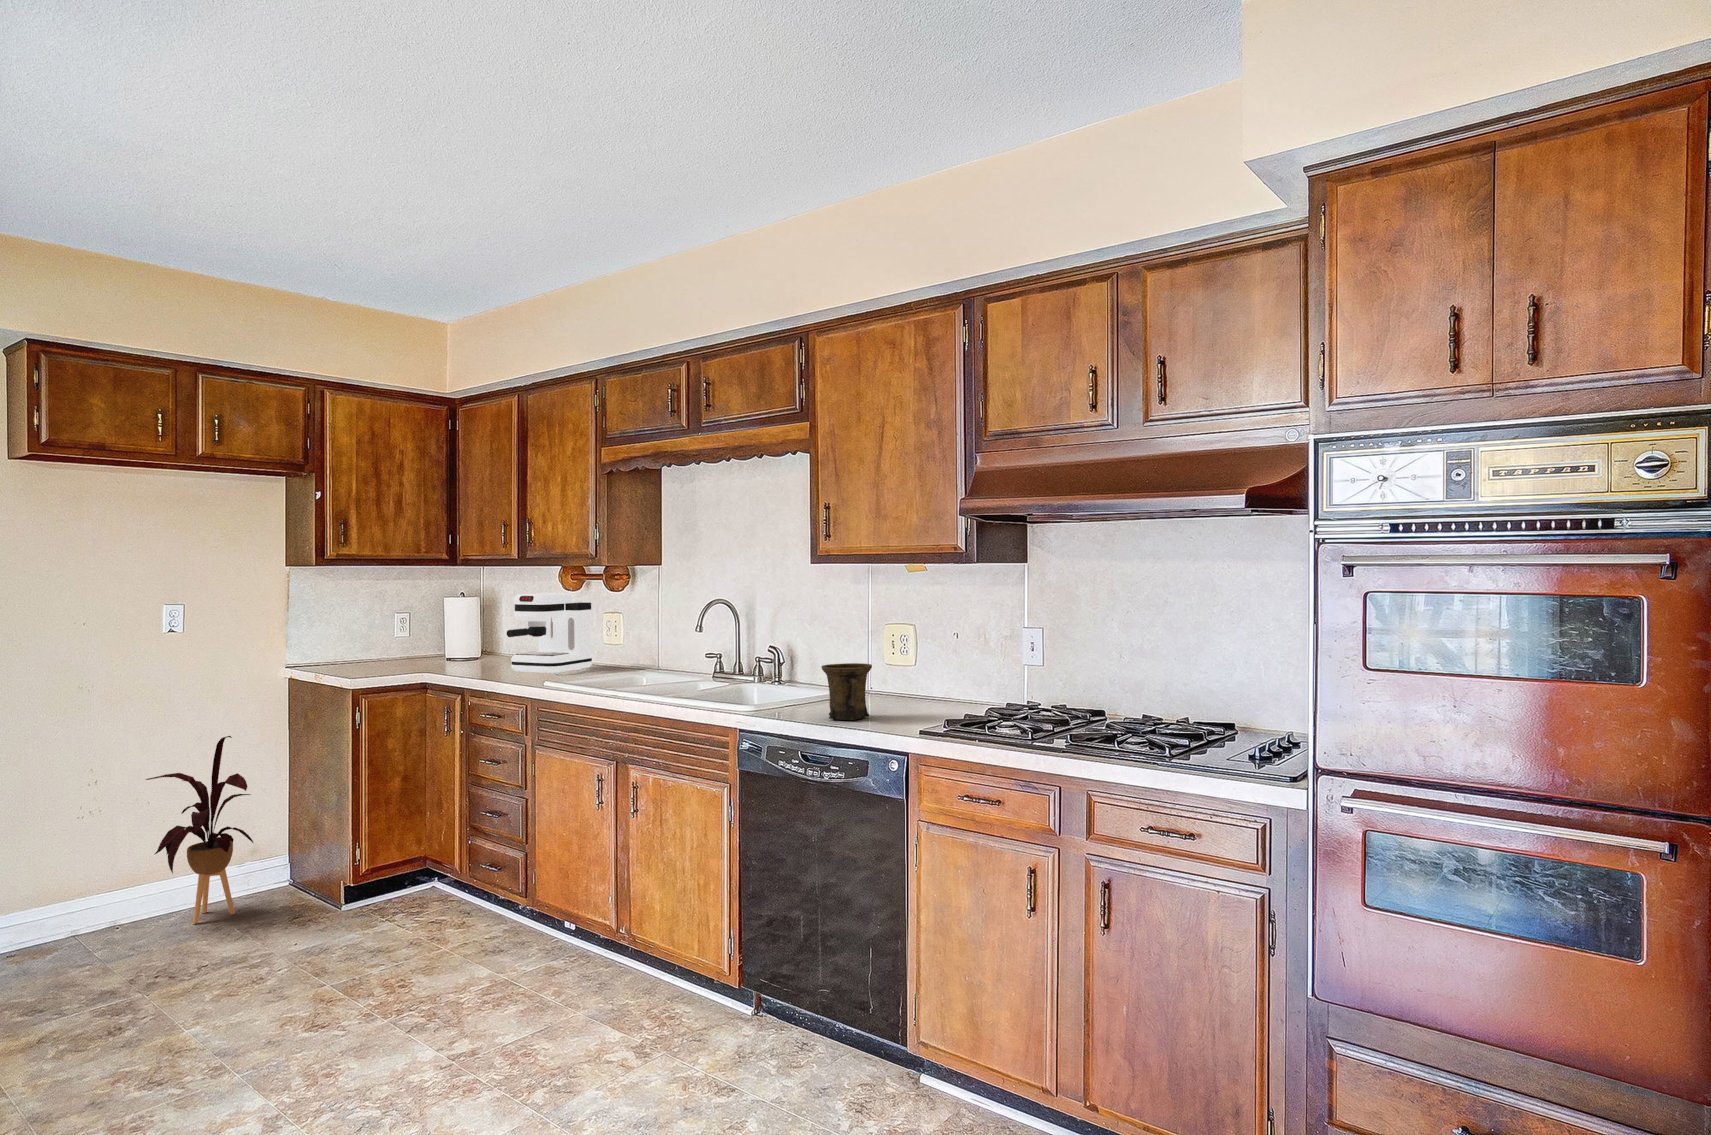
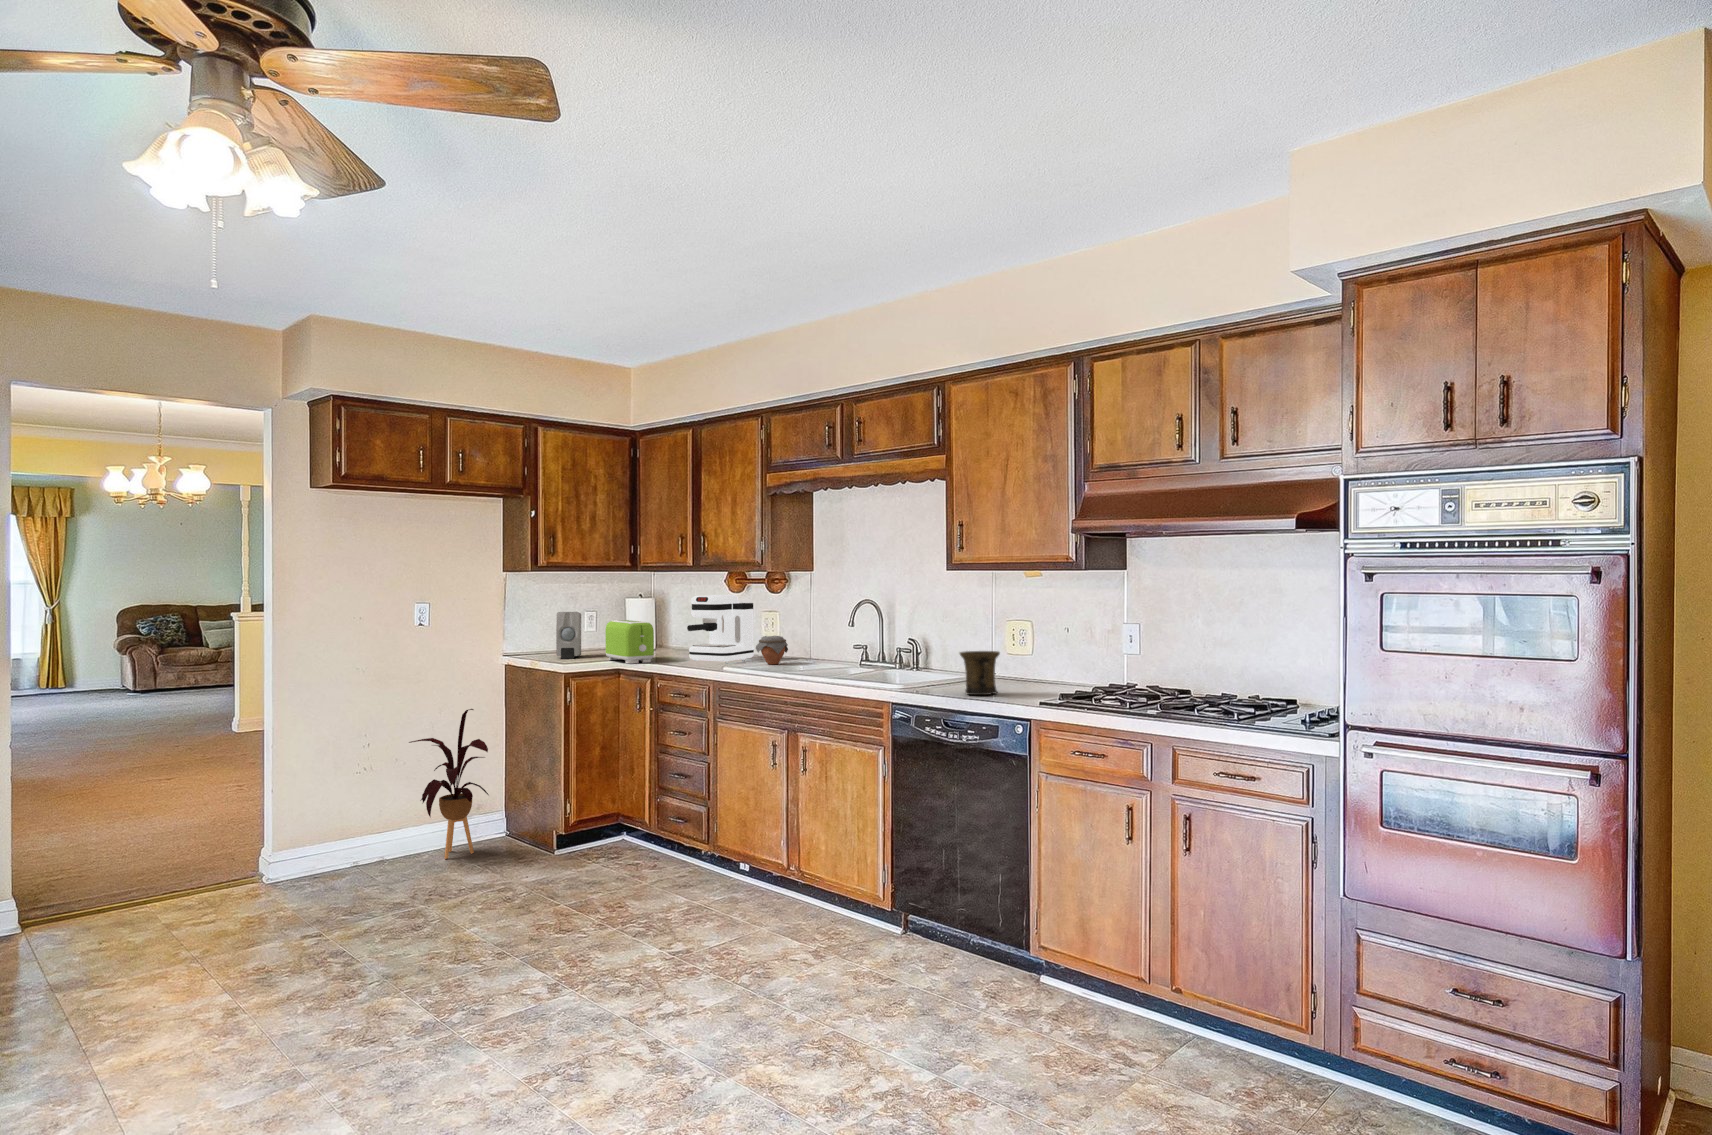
soap dispenser: none [352,614,387,670] -> present [556,612,581,659]
toaster: none [411,624,469,677] -> present [605,620,654,664]
jar: none [589,642,630,676] -> present [756,636,788,664]

